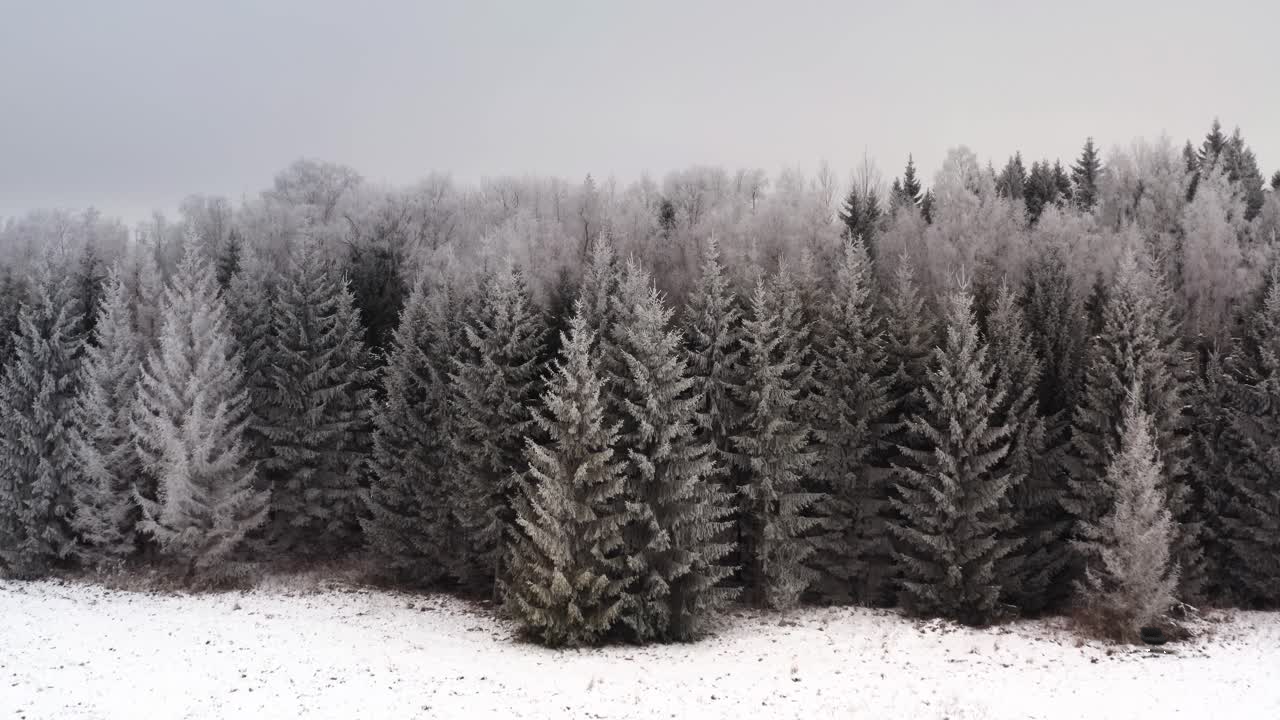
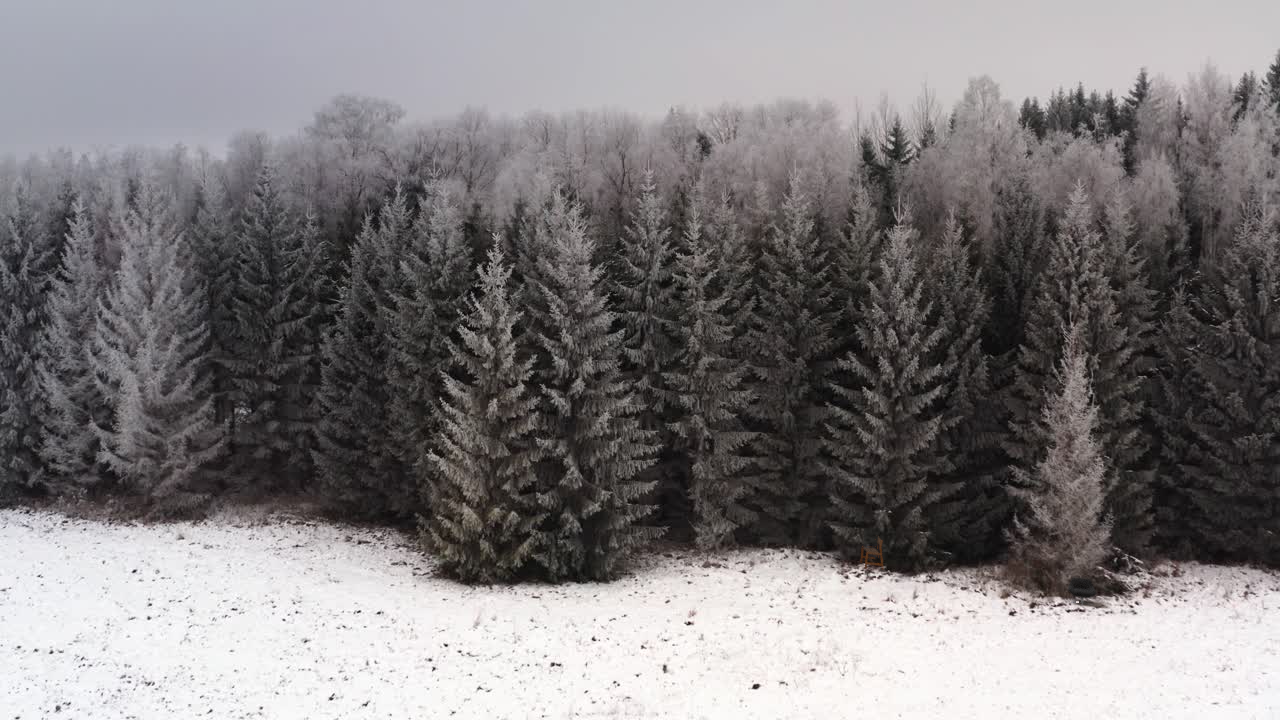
bench: none [930,592,956,625] -> present [861,537,883,568]

